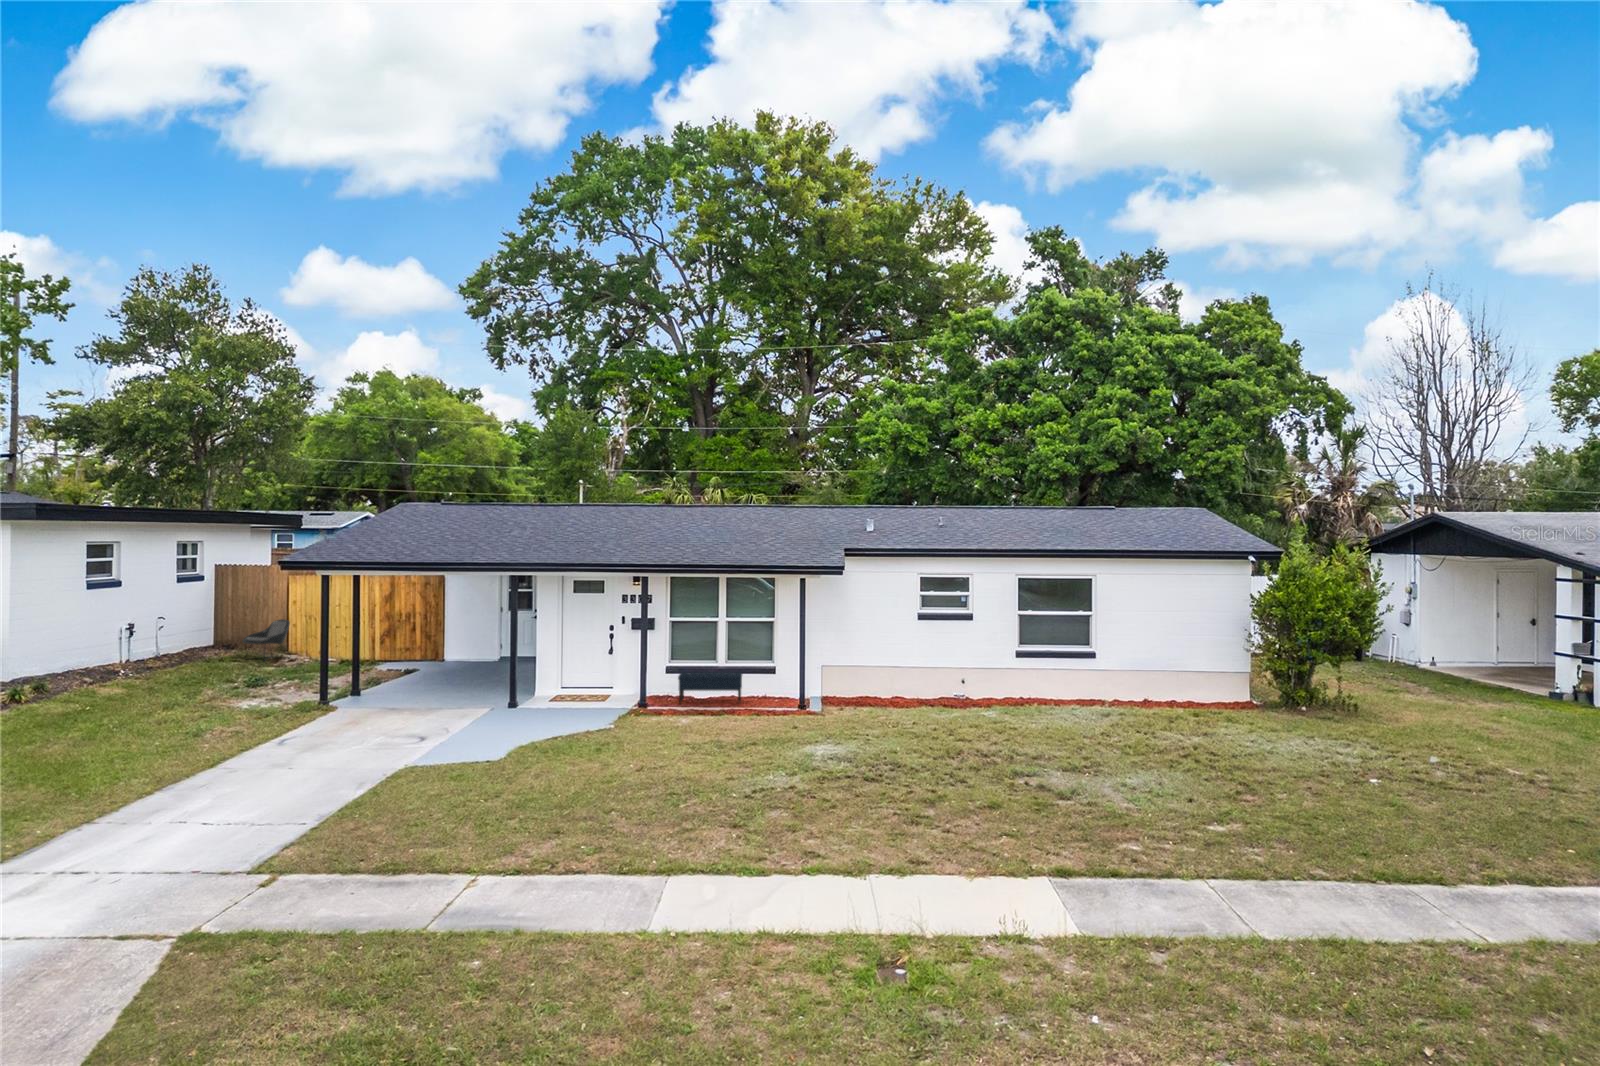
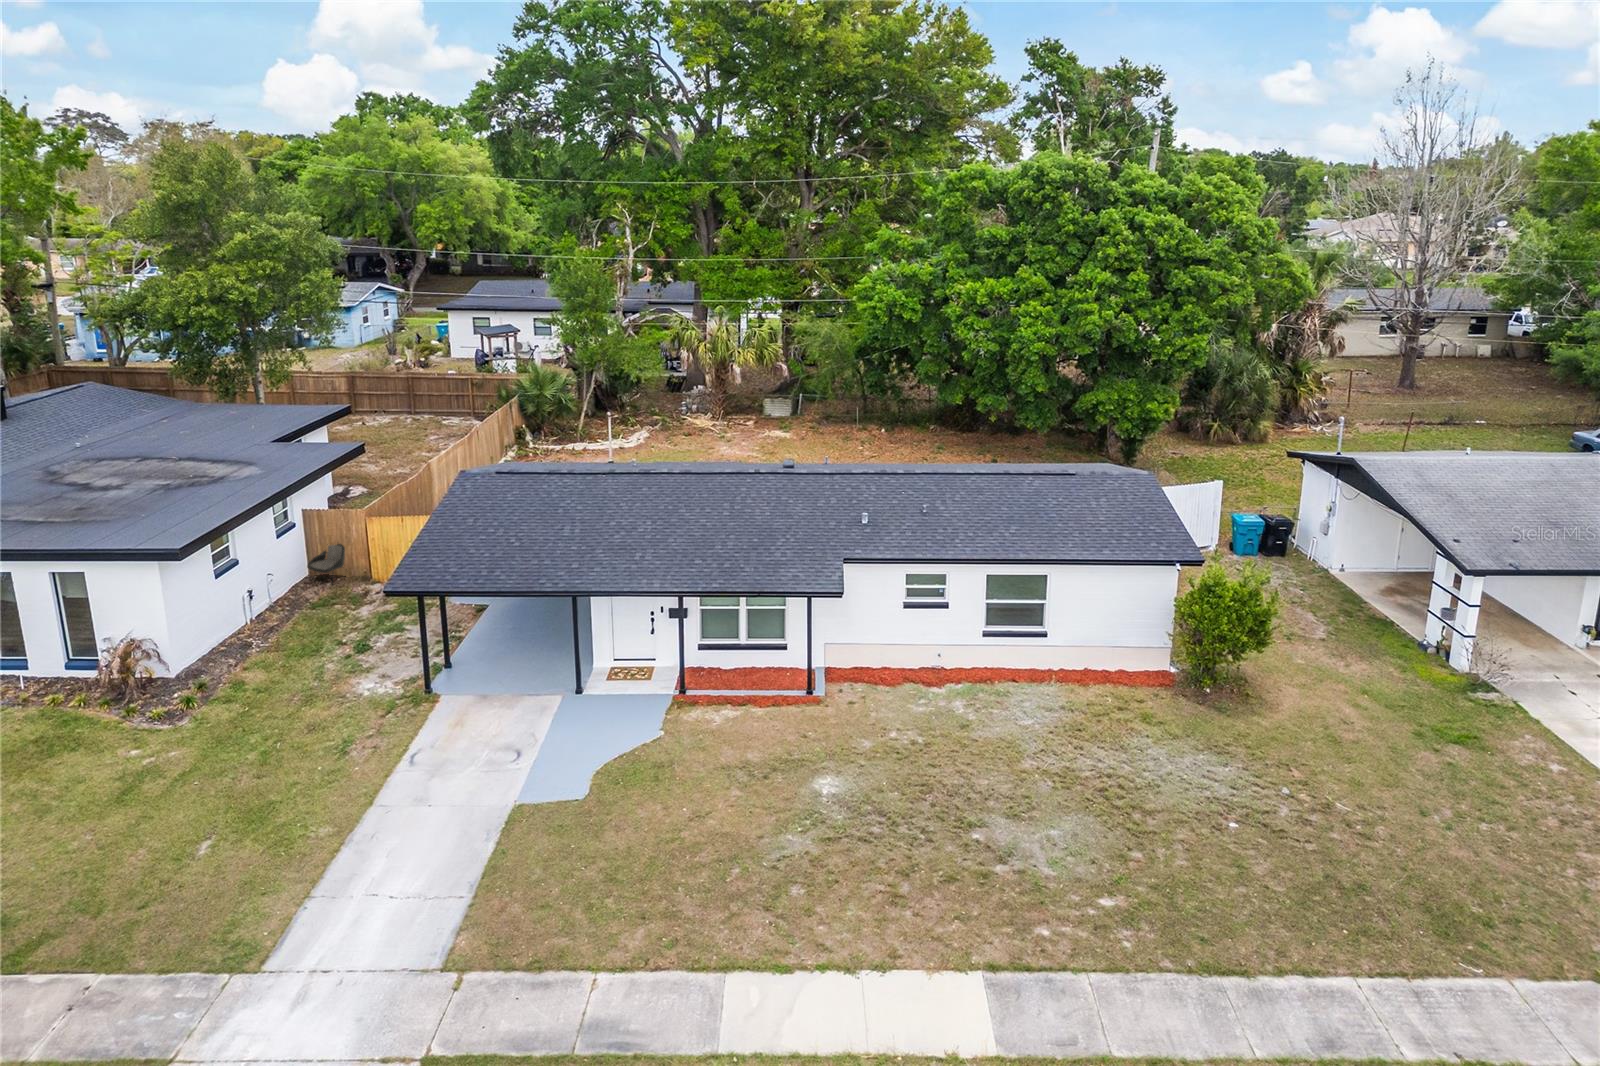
bench: present [678,672,742,704] -> none [711,650,762,681]

